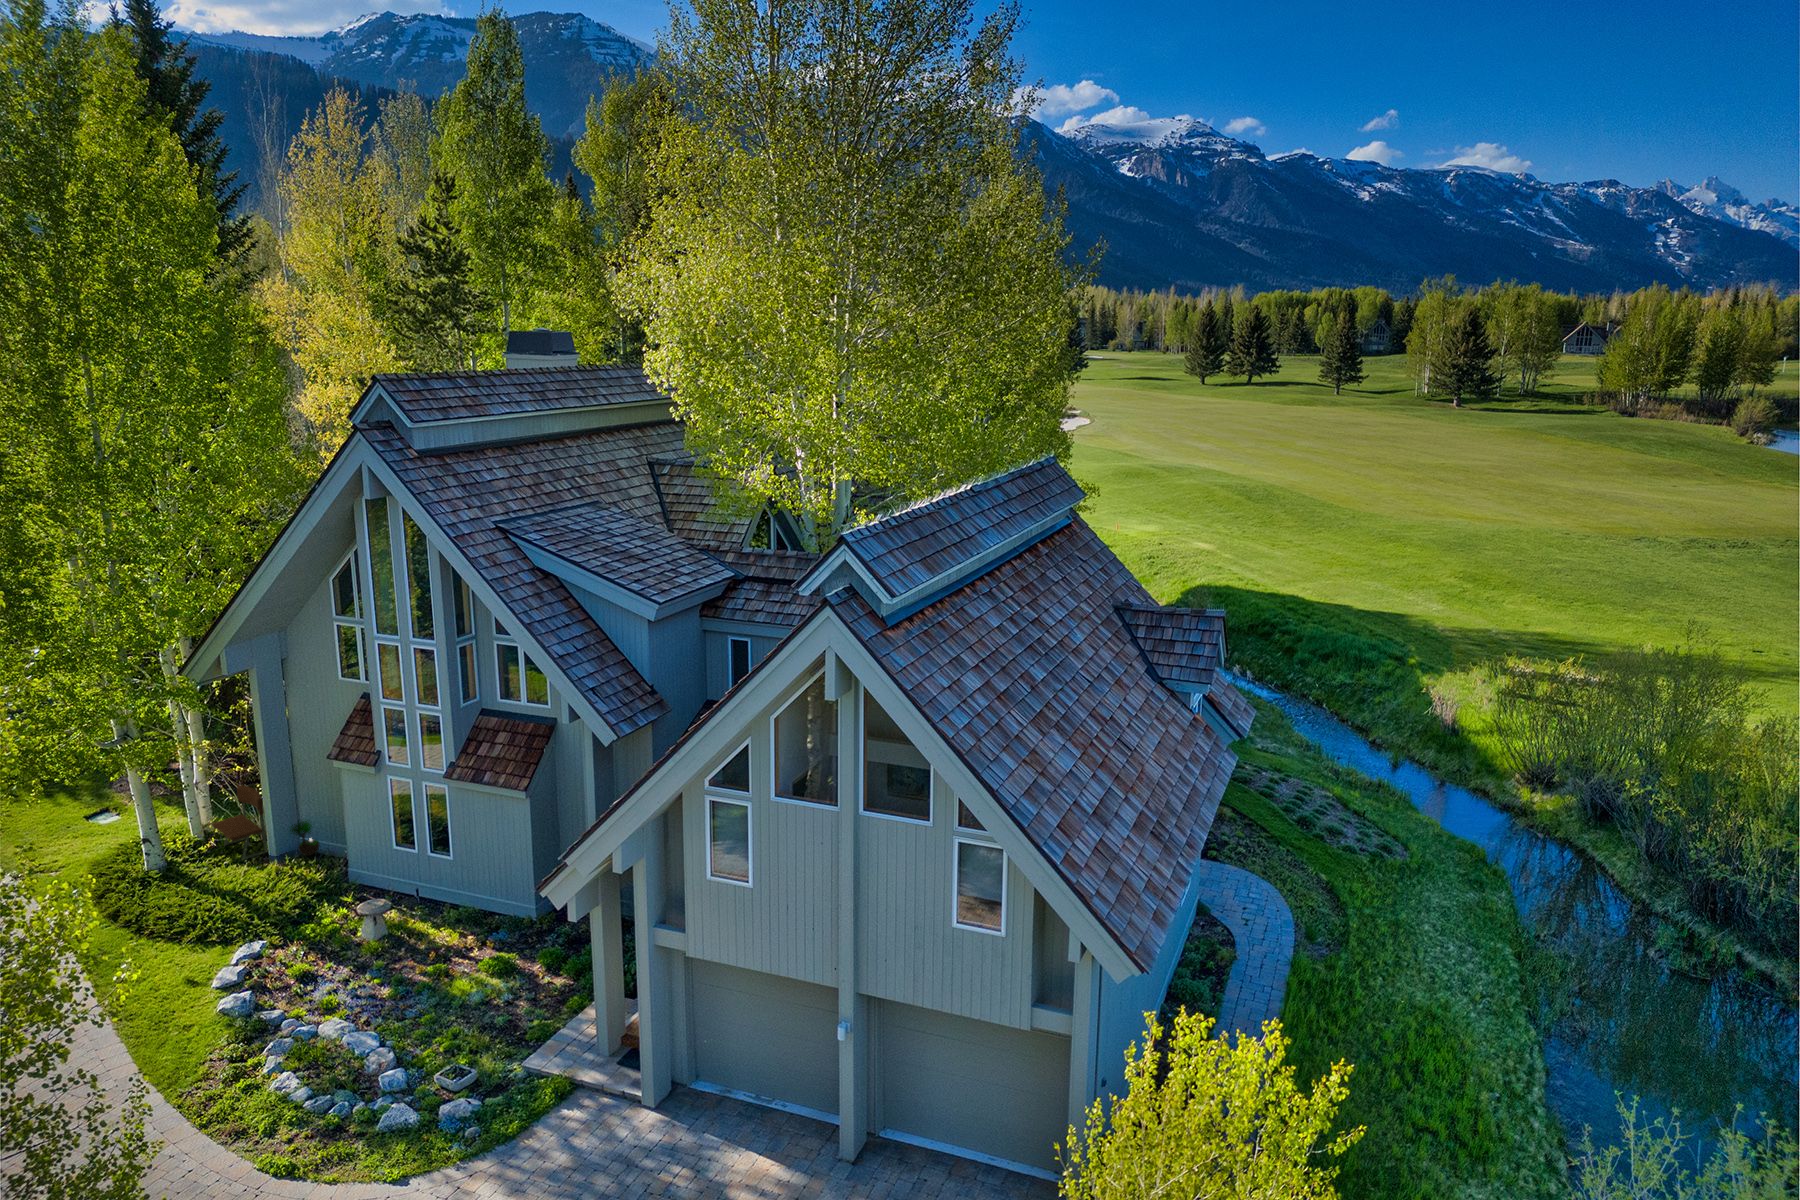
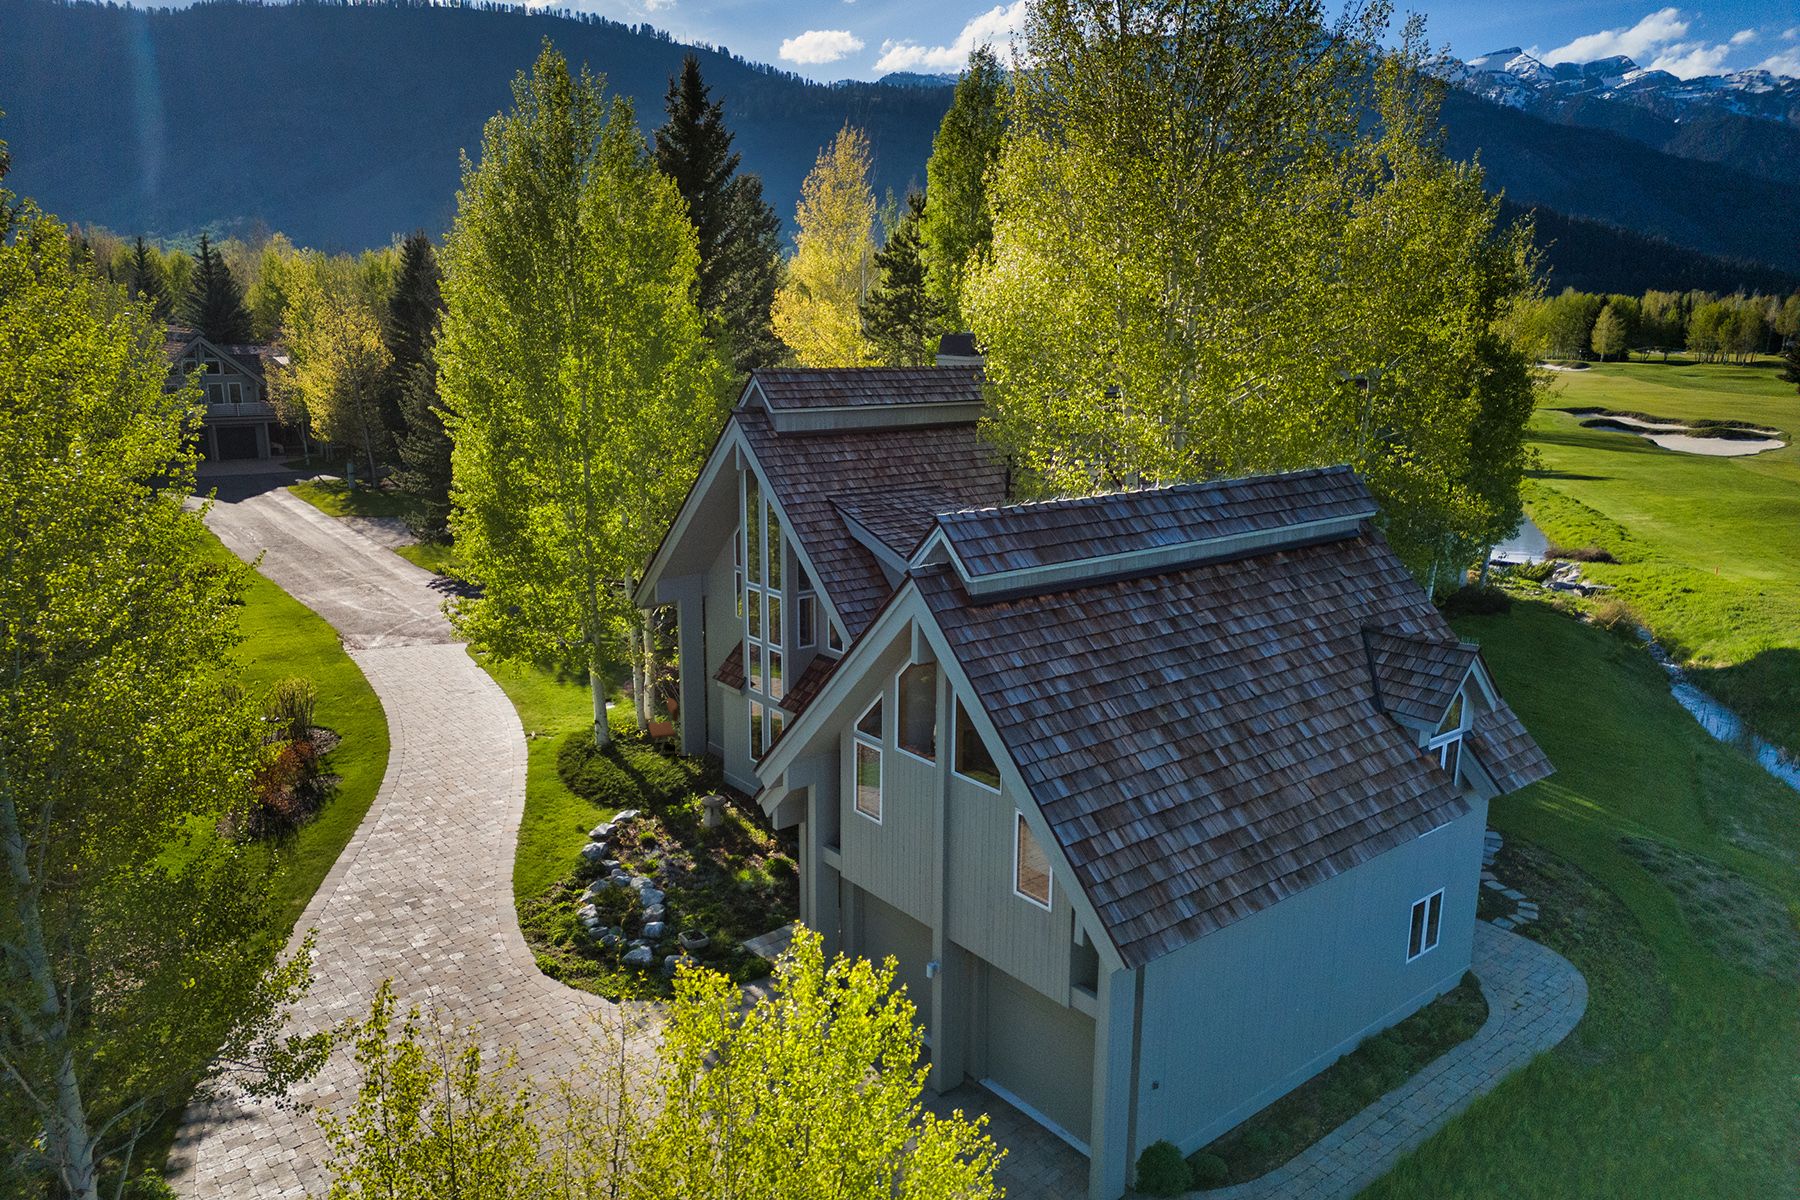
potted tree: present [290,821,320,856] -> none [687,727,711,760]

